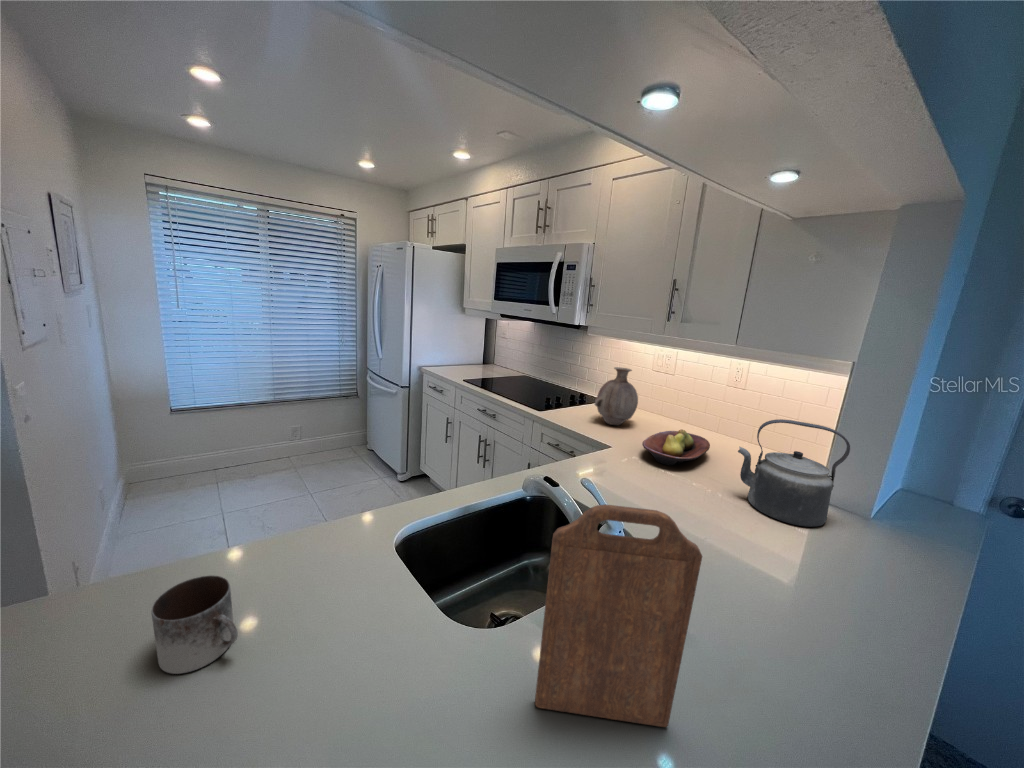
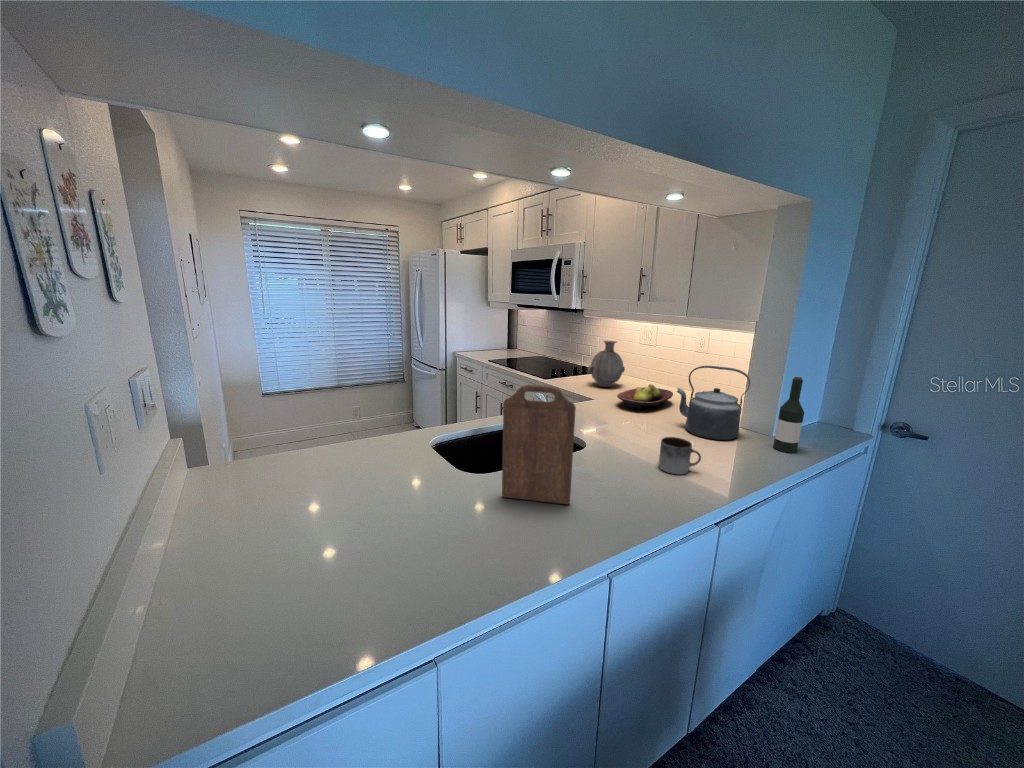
wine bottle: none [880,447,938,554] -> present [773,377,804,453]
mug: present [152,576,238,674] -> present [658,437,701,474]

